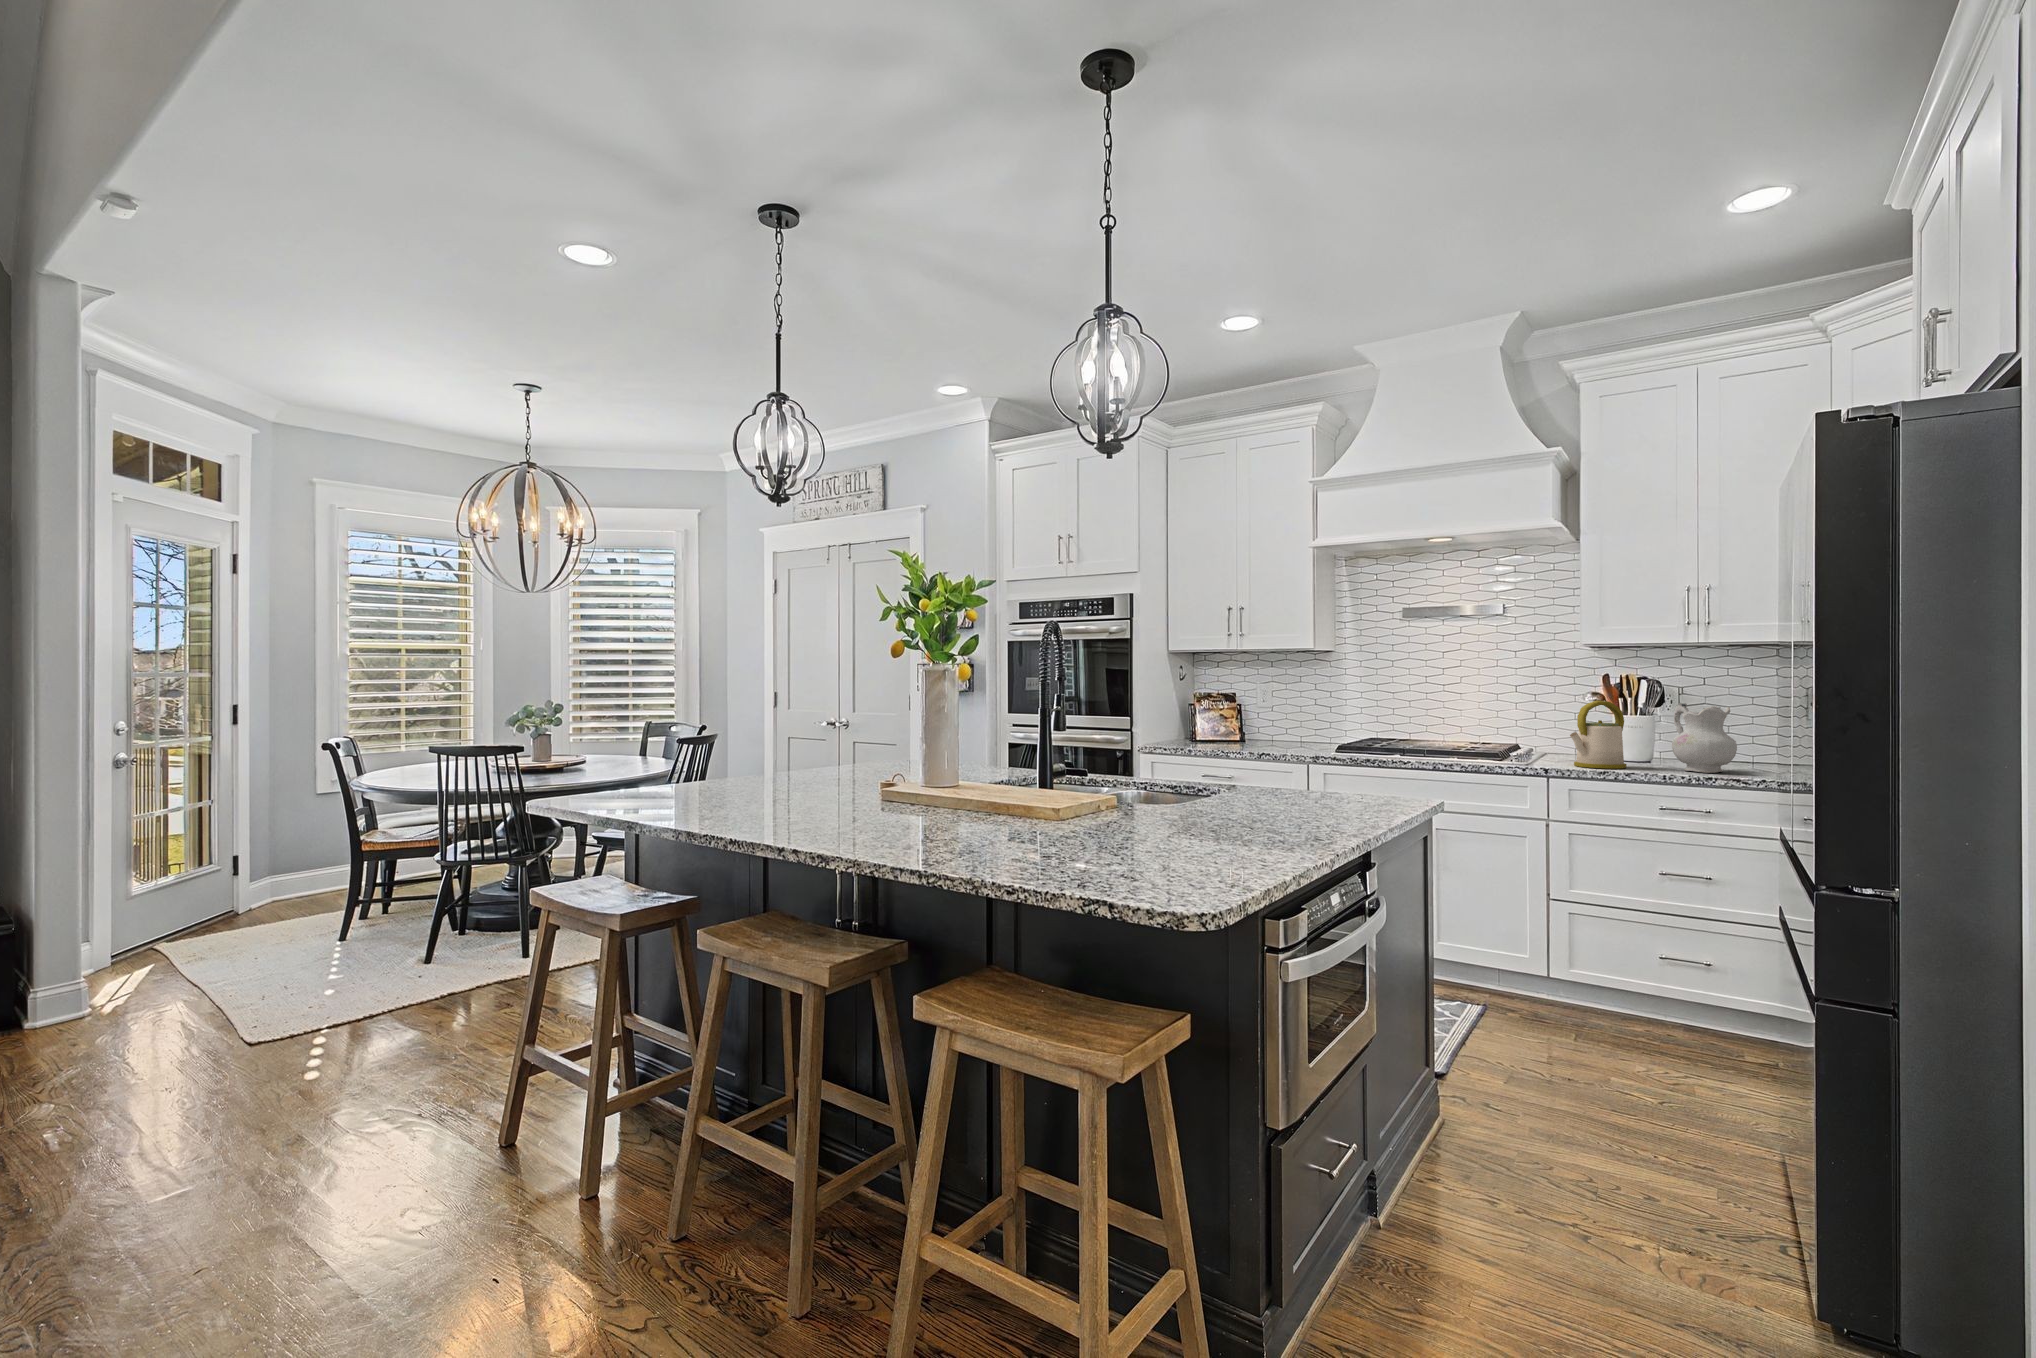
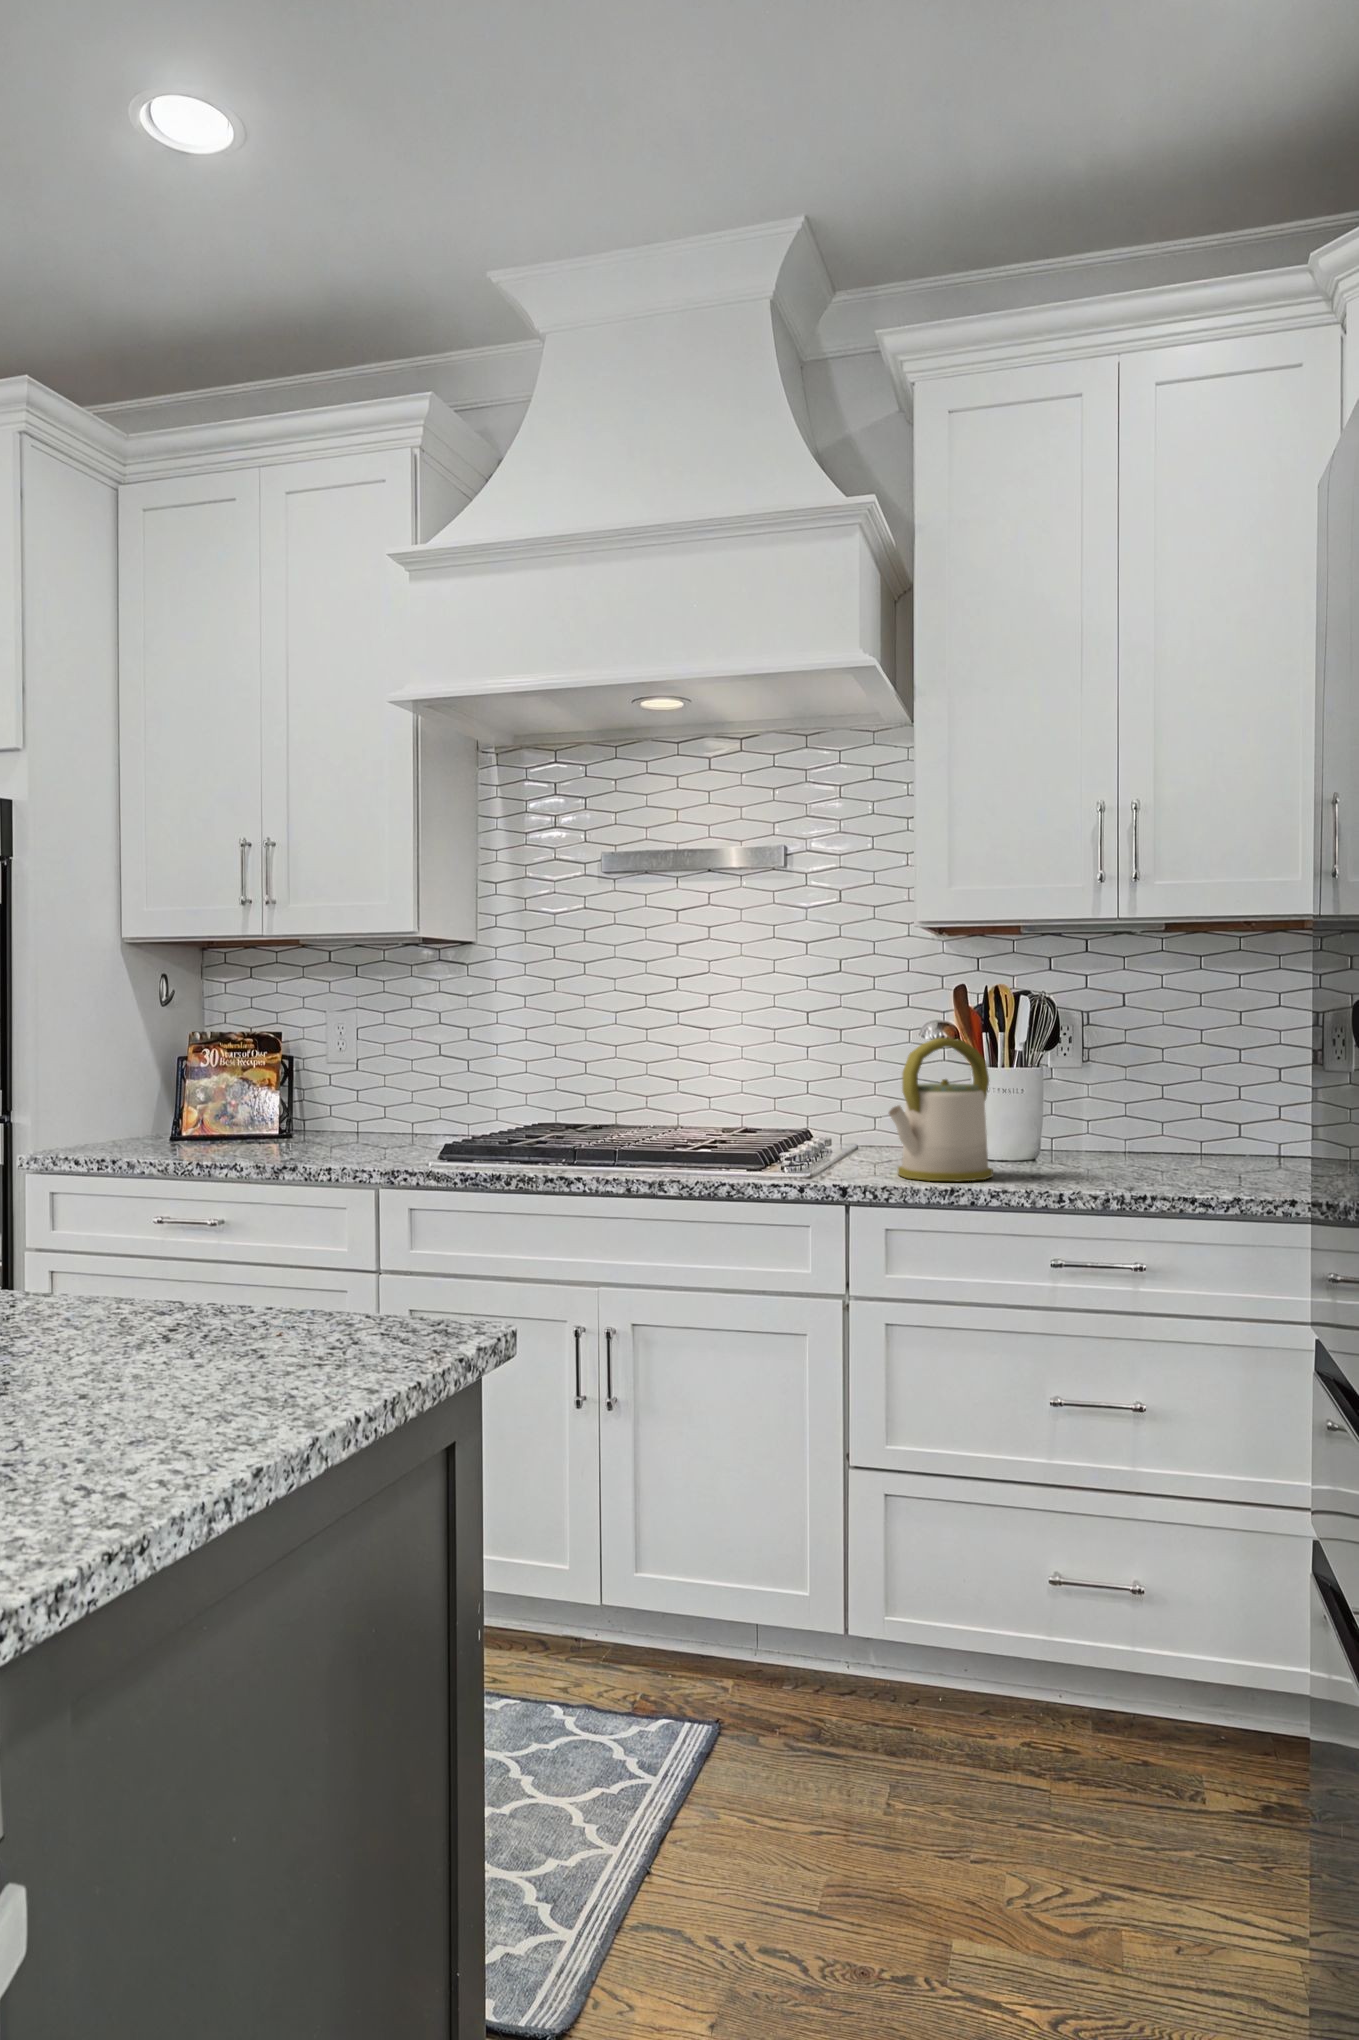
ceramic pitcher: present [1672,703,1737,773] -> none [1074,1040,1188,1184]

